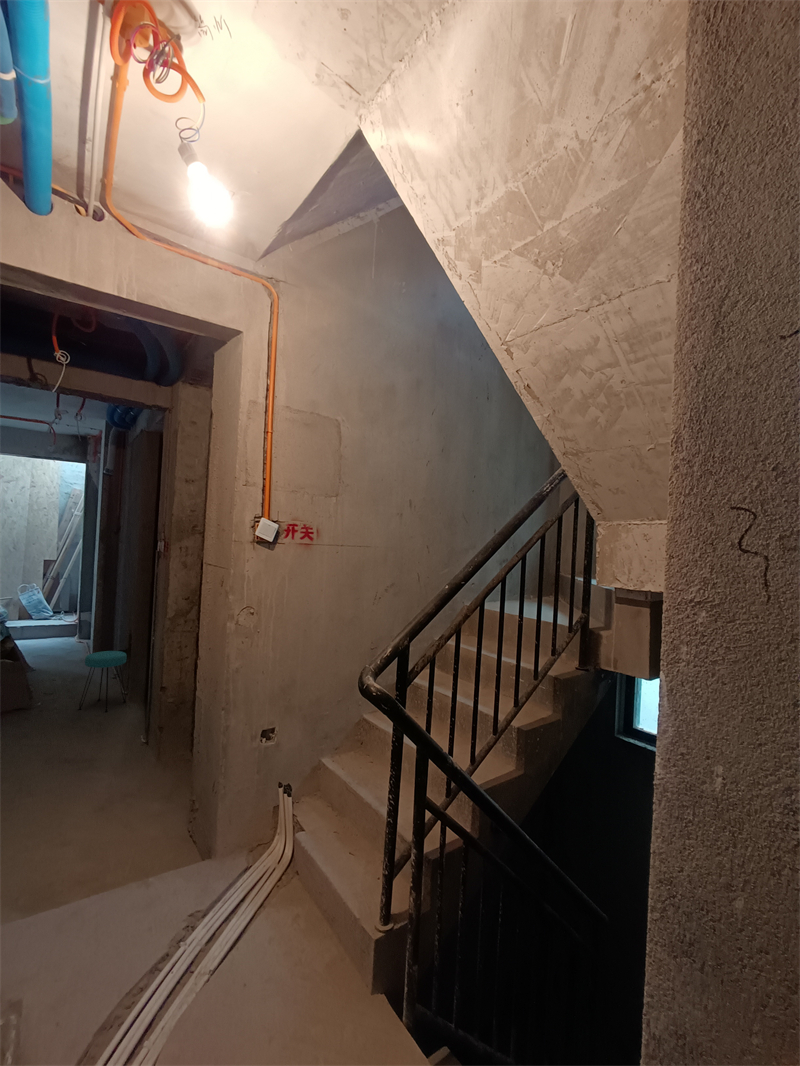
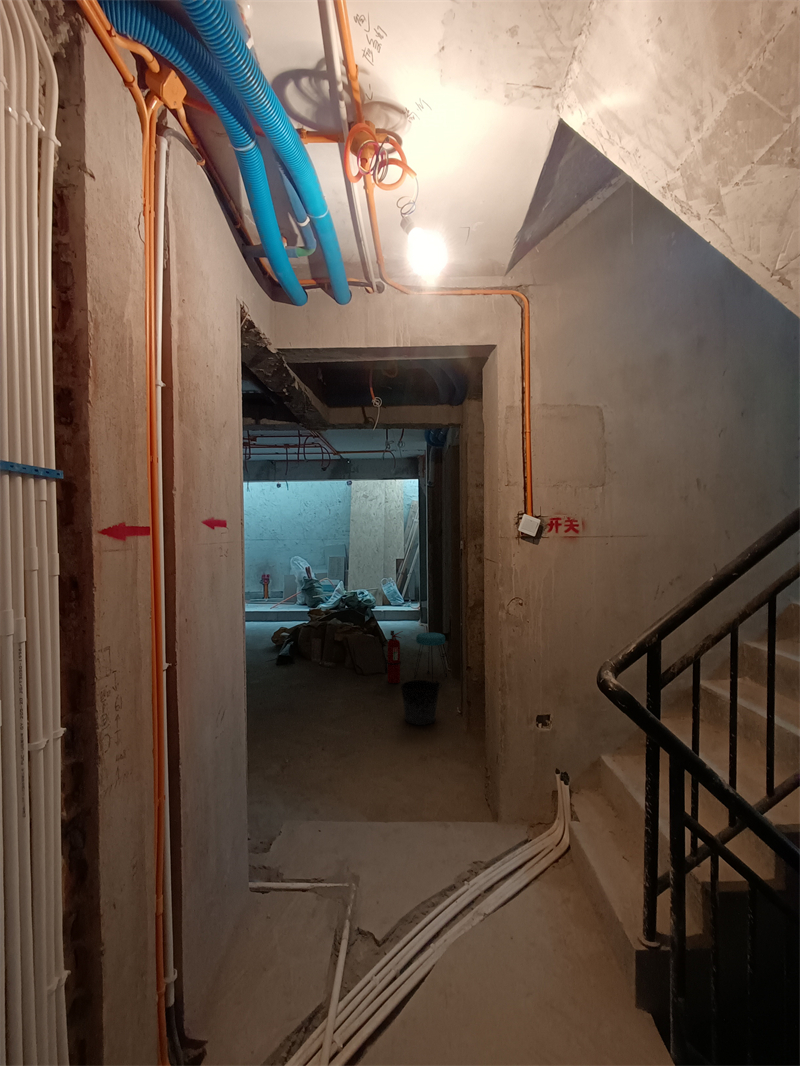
fire extinguisher: none [31,653,66,723] -> present [382,631,403,683]
bucket: none [67,709,127,770] -> present [401,680,441,725]

